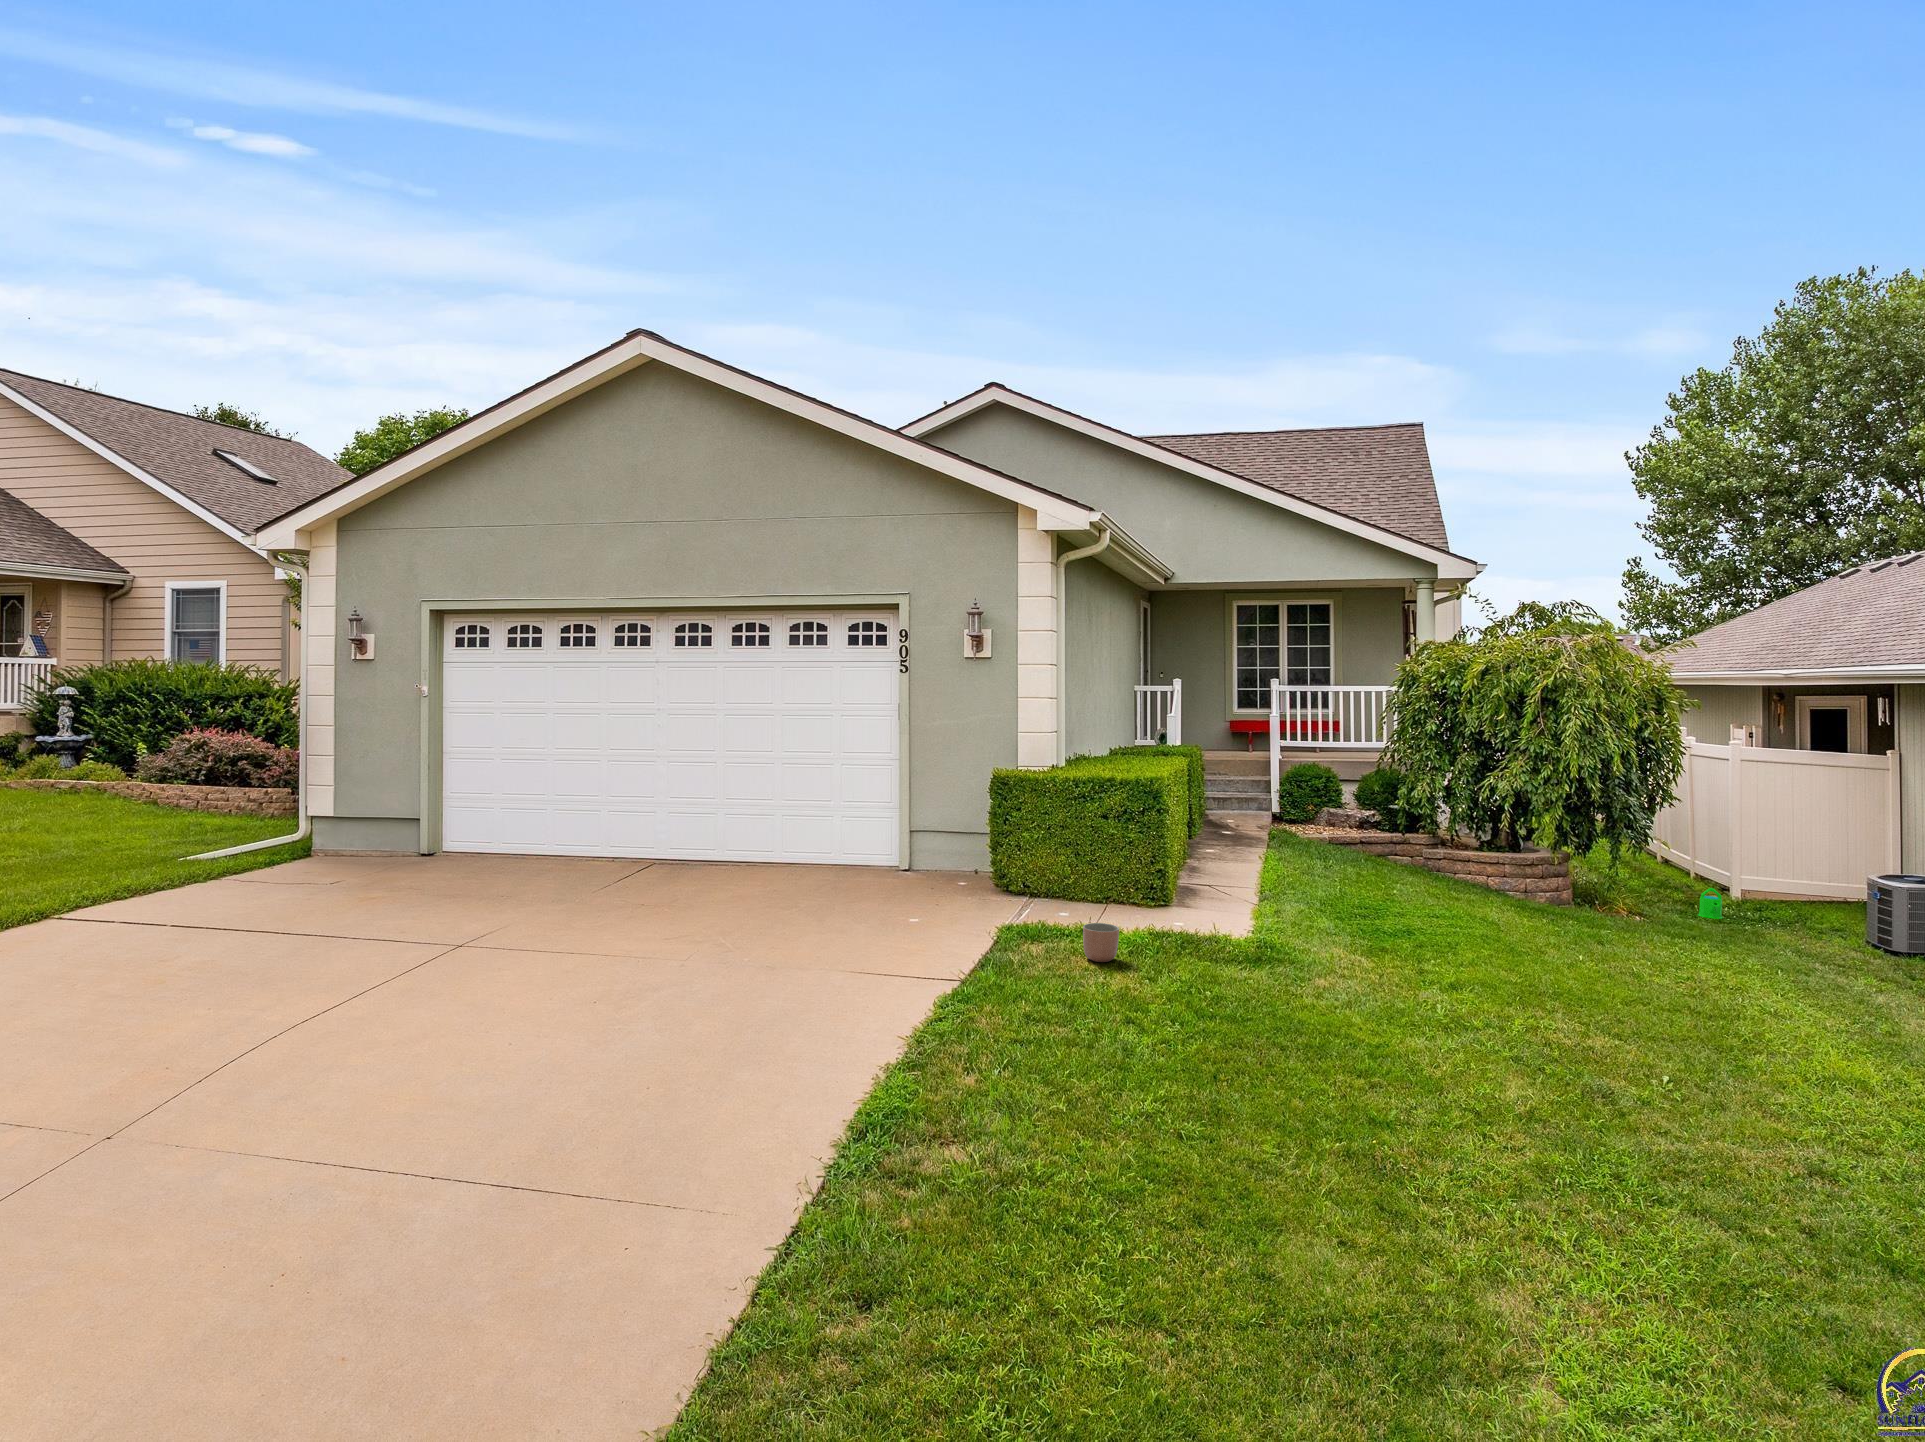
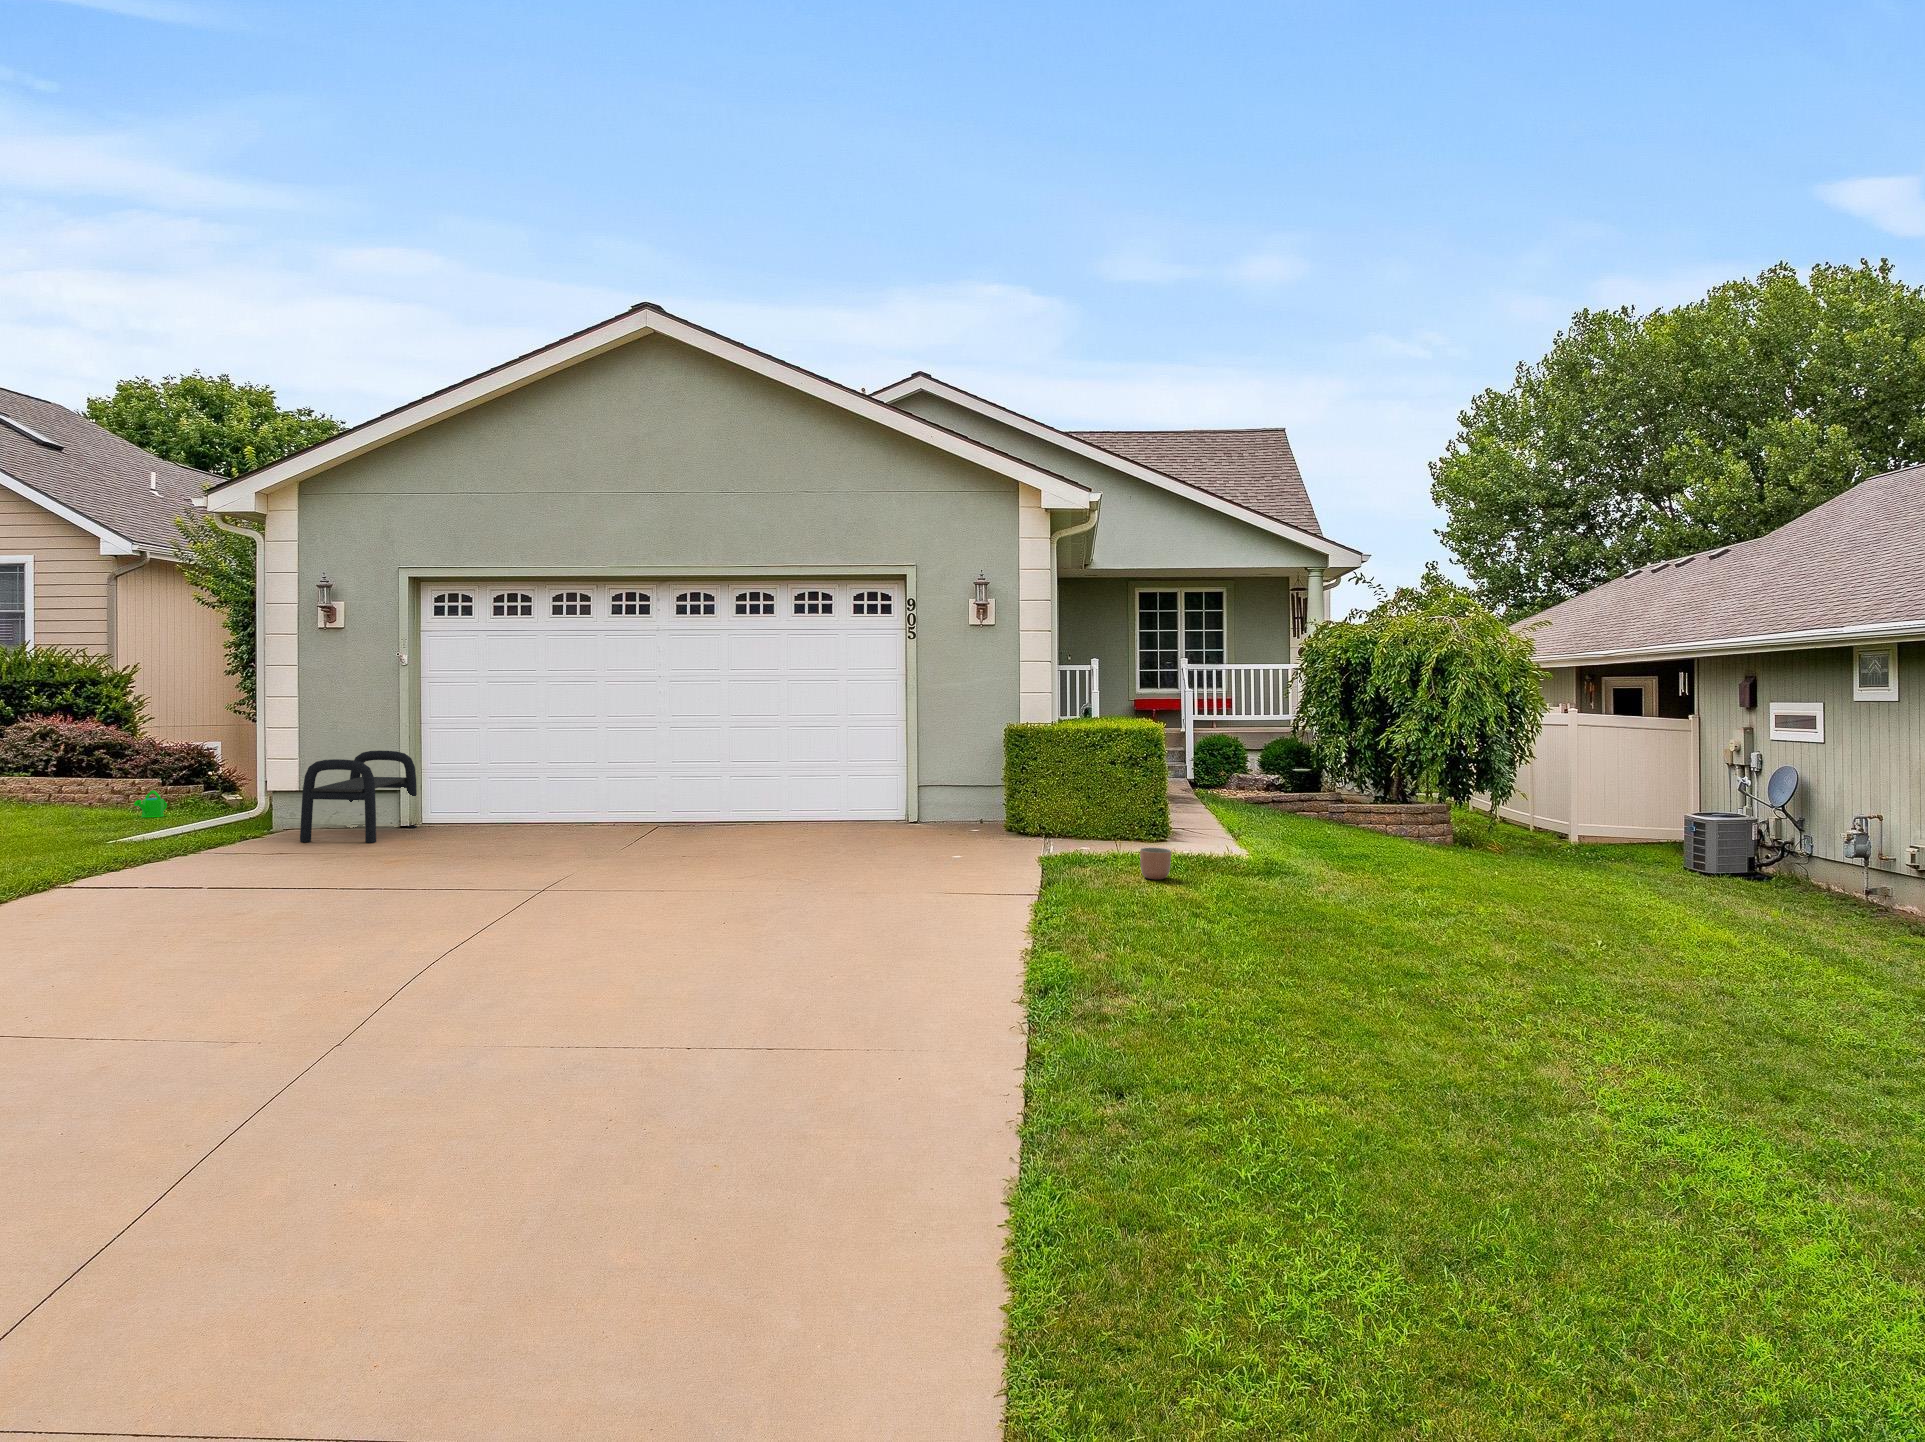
bench: none [313,778,436,871] -> present [300,751,417,843]
watering can: present [1698,888,1723,919] -> present [134,790,167,818]

